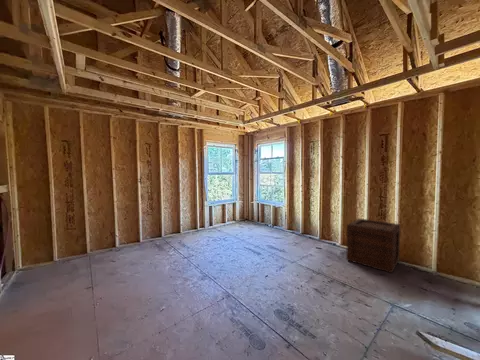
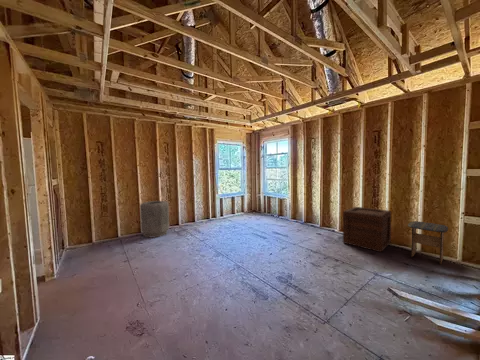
trash can: none [114,210,149,253] -> present [140,201,169,238]
stool: none [422,237,469,290] -> present [408,221,448,265]

